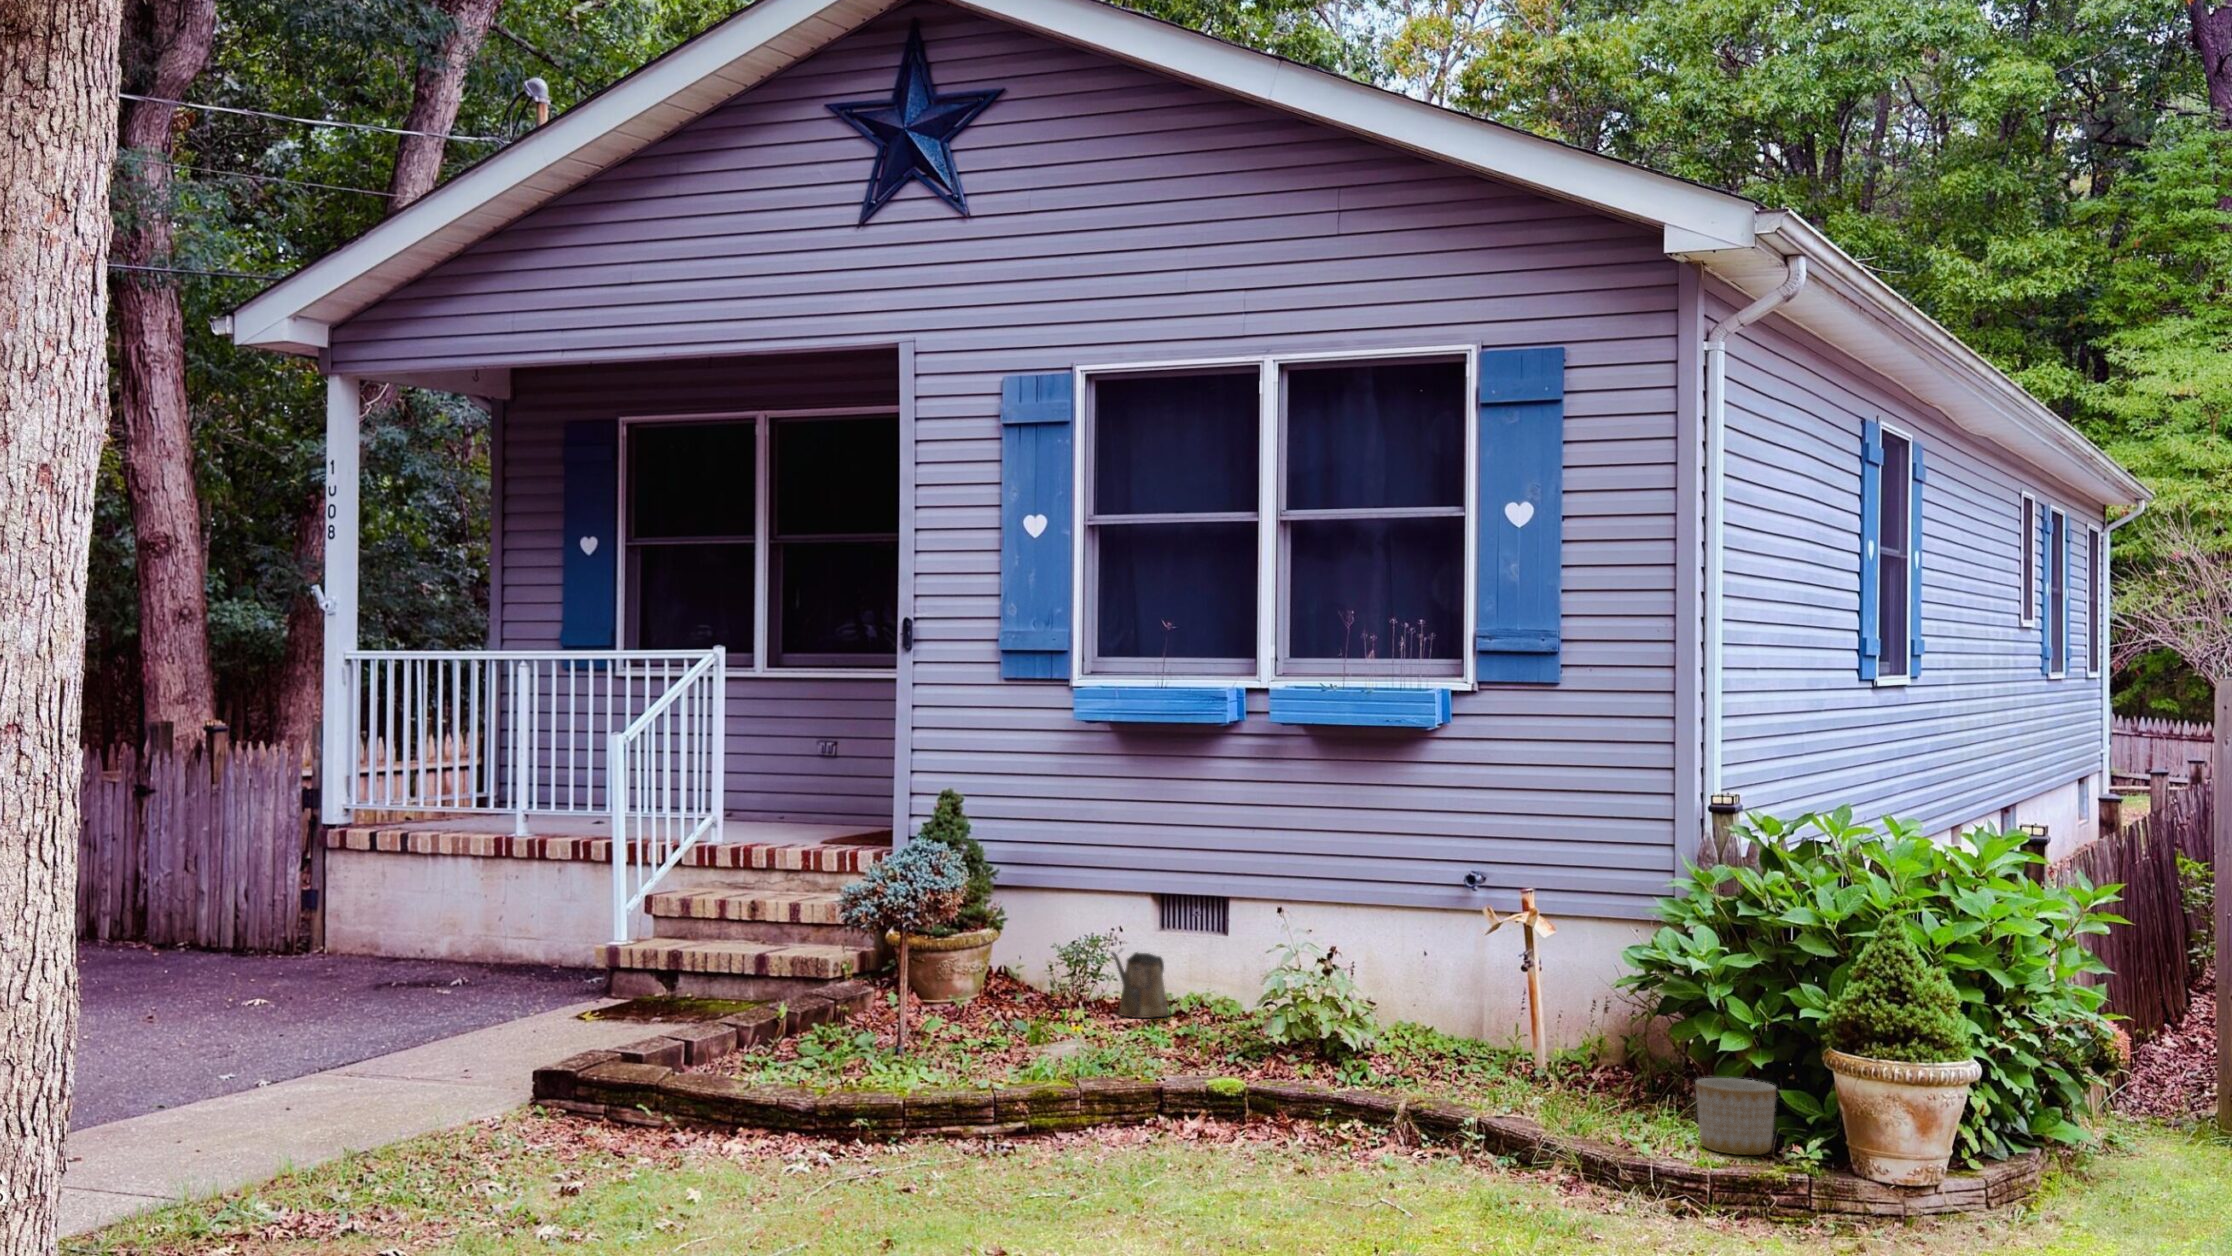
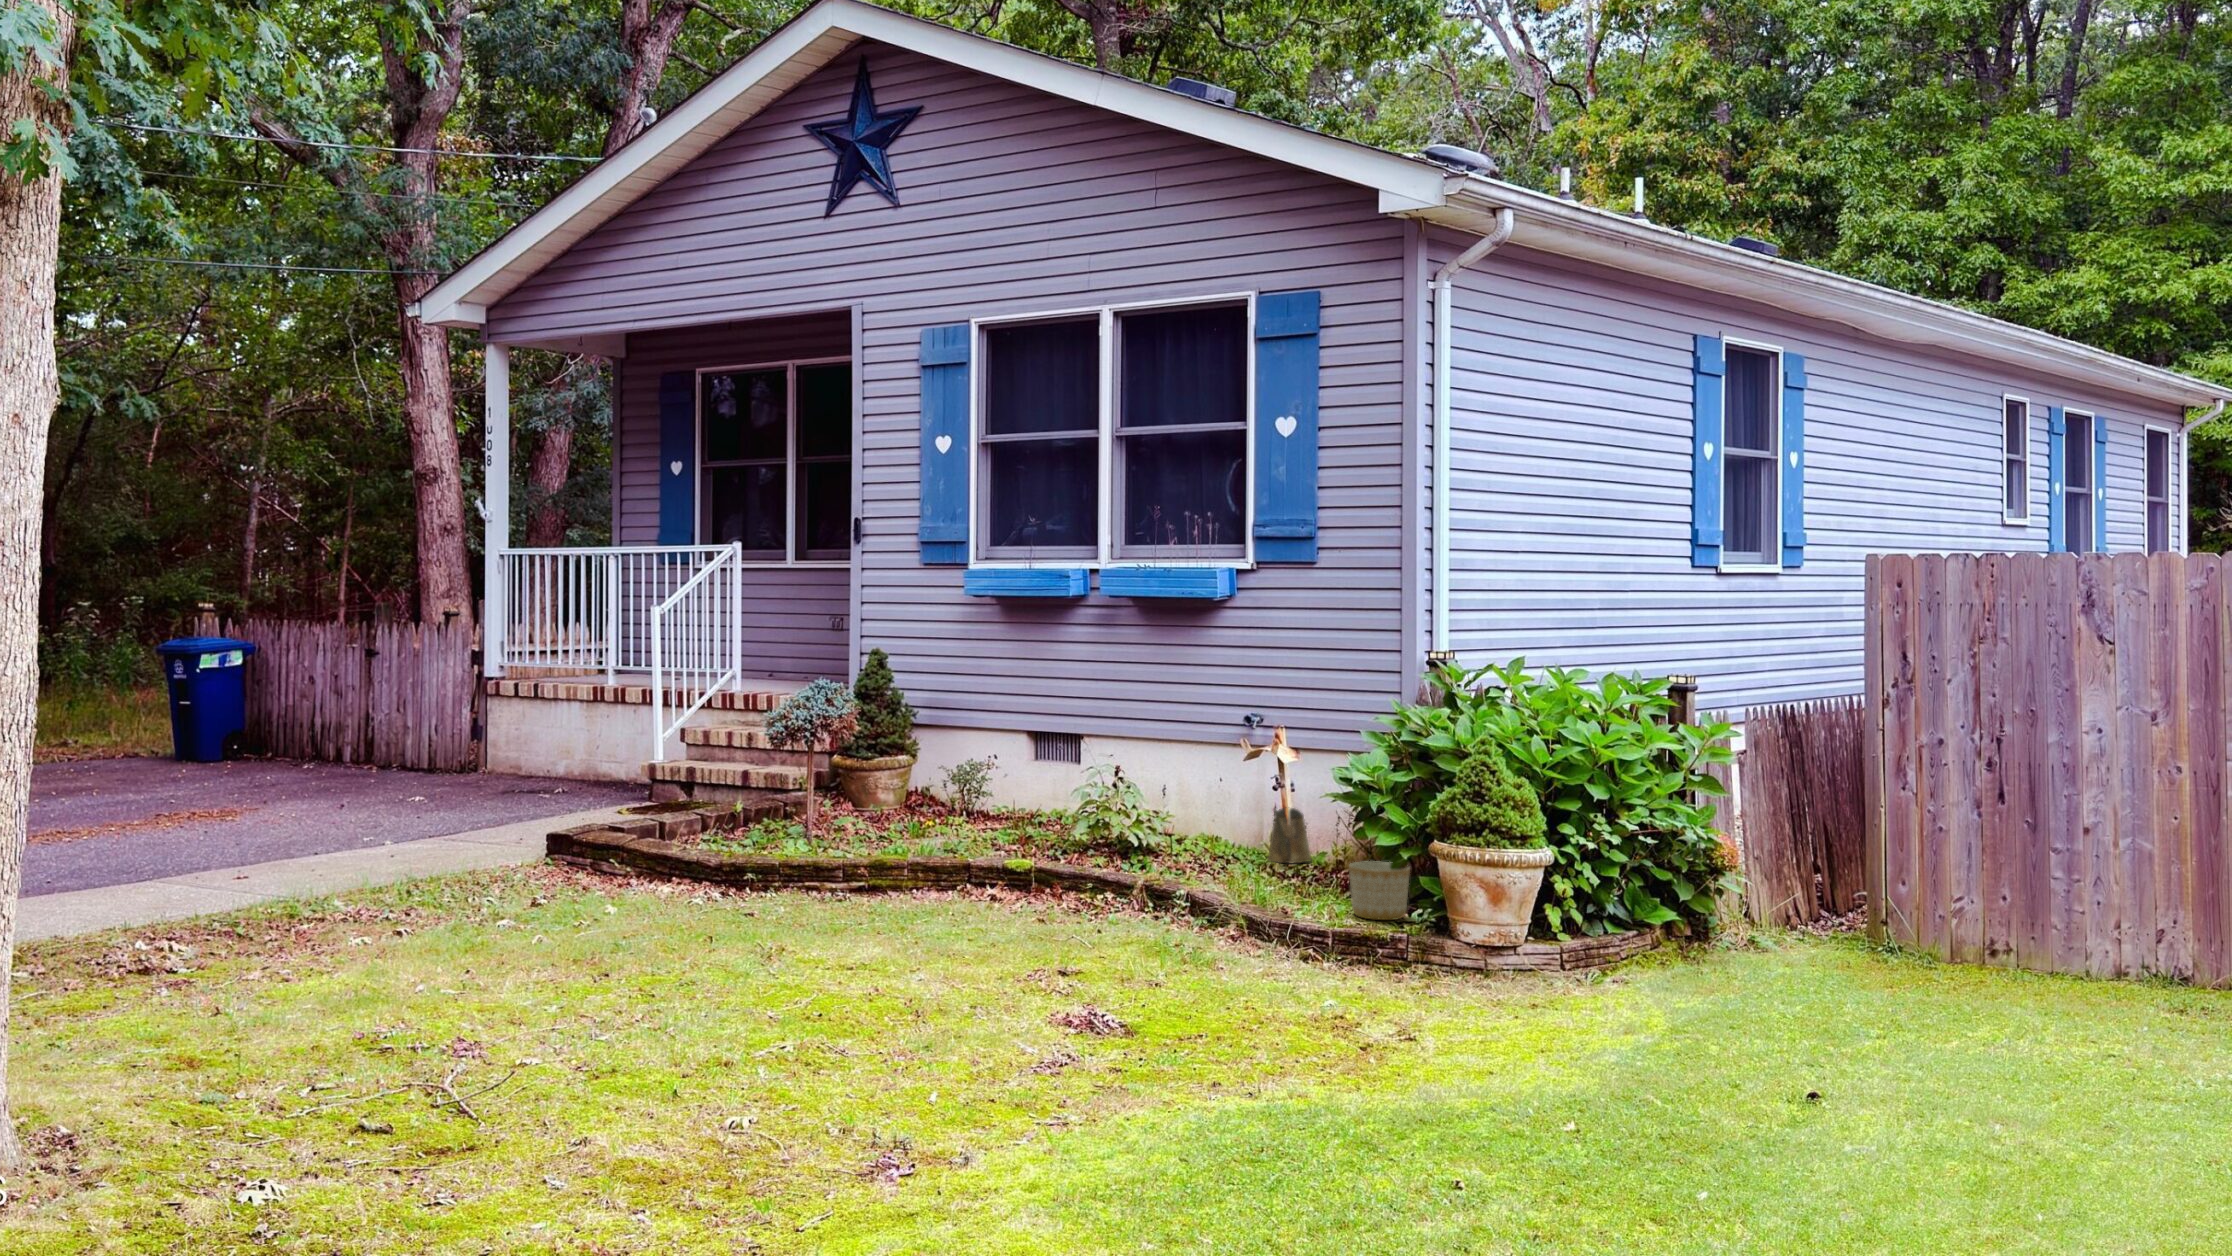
watering can: present [1111,952,1169,1018] -> present [1268,808,1312,863]

